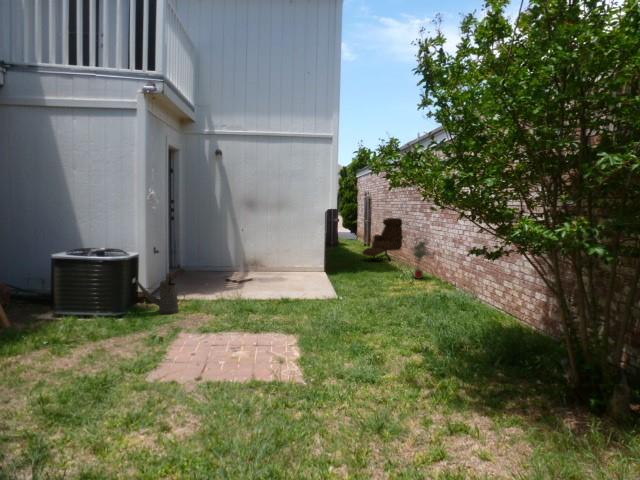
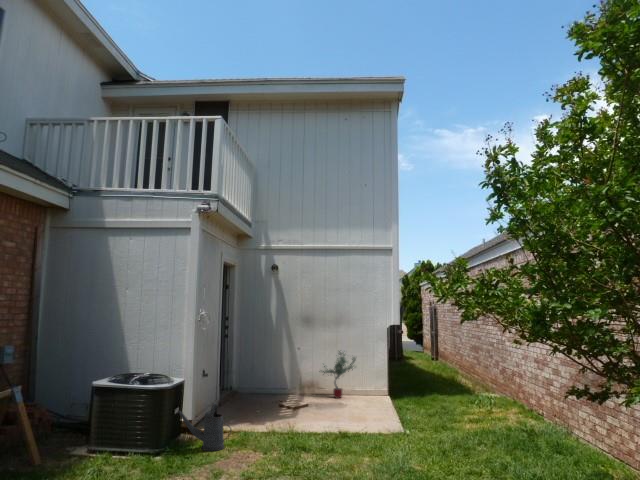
lounge chair: present [362,218,404,260] -> none [430,332,477,382]
potted tree: present [413,236,435,279] -> present [323,351,356,398]

